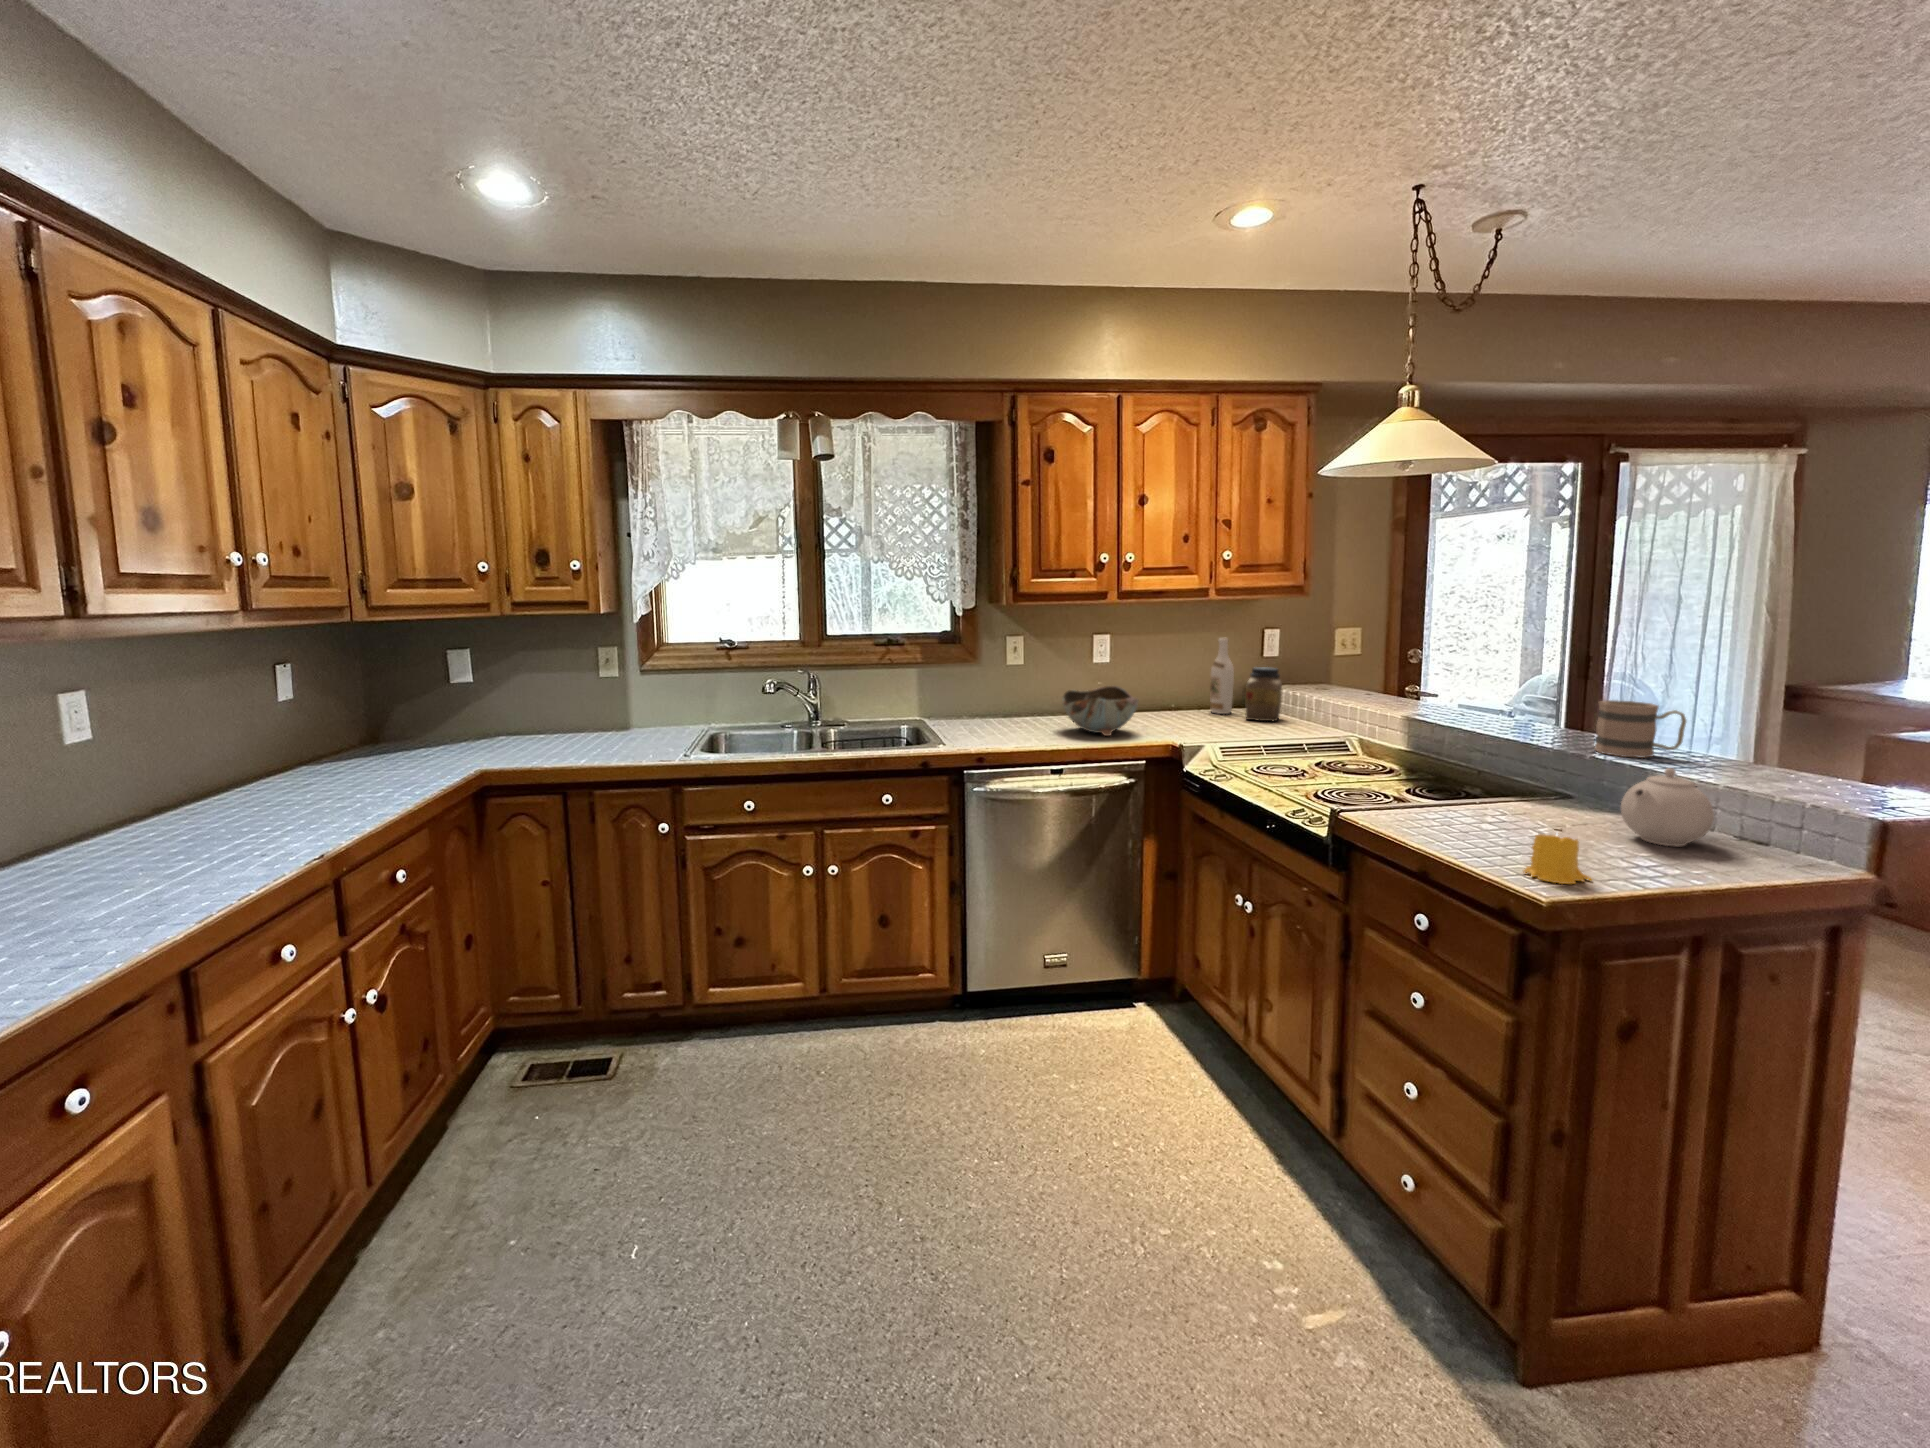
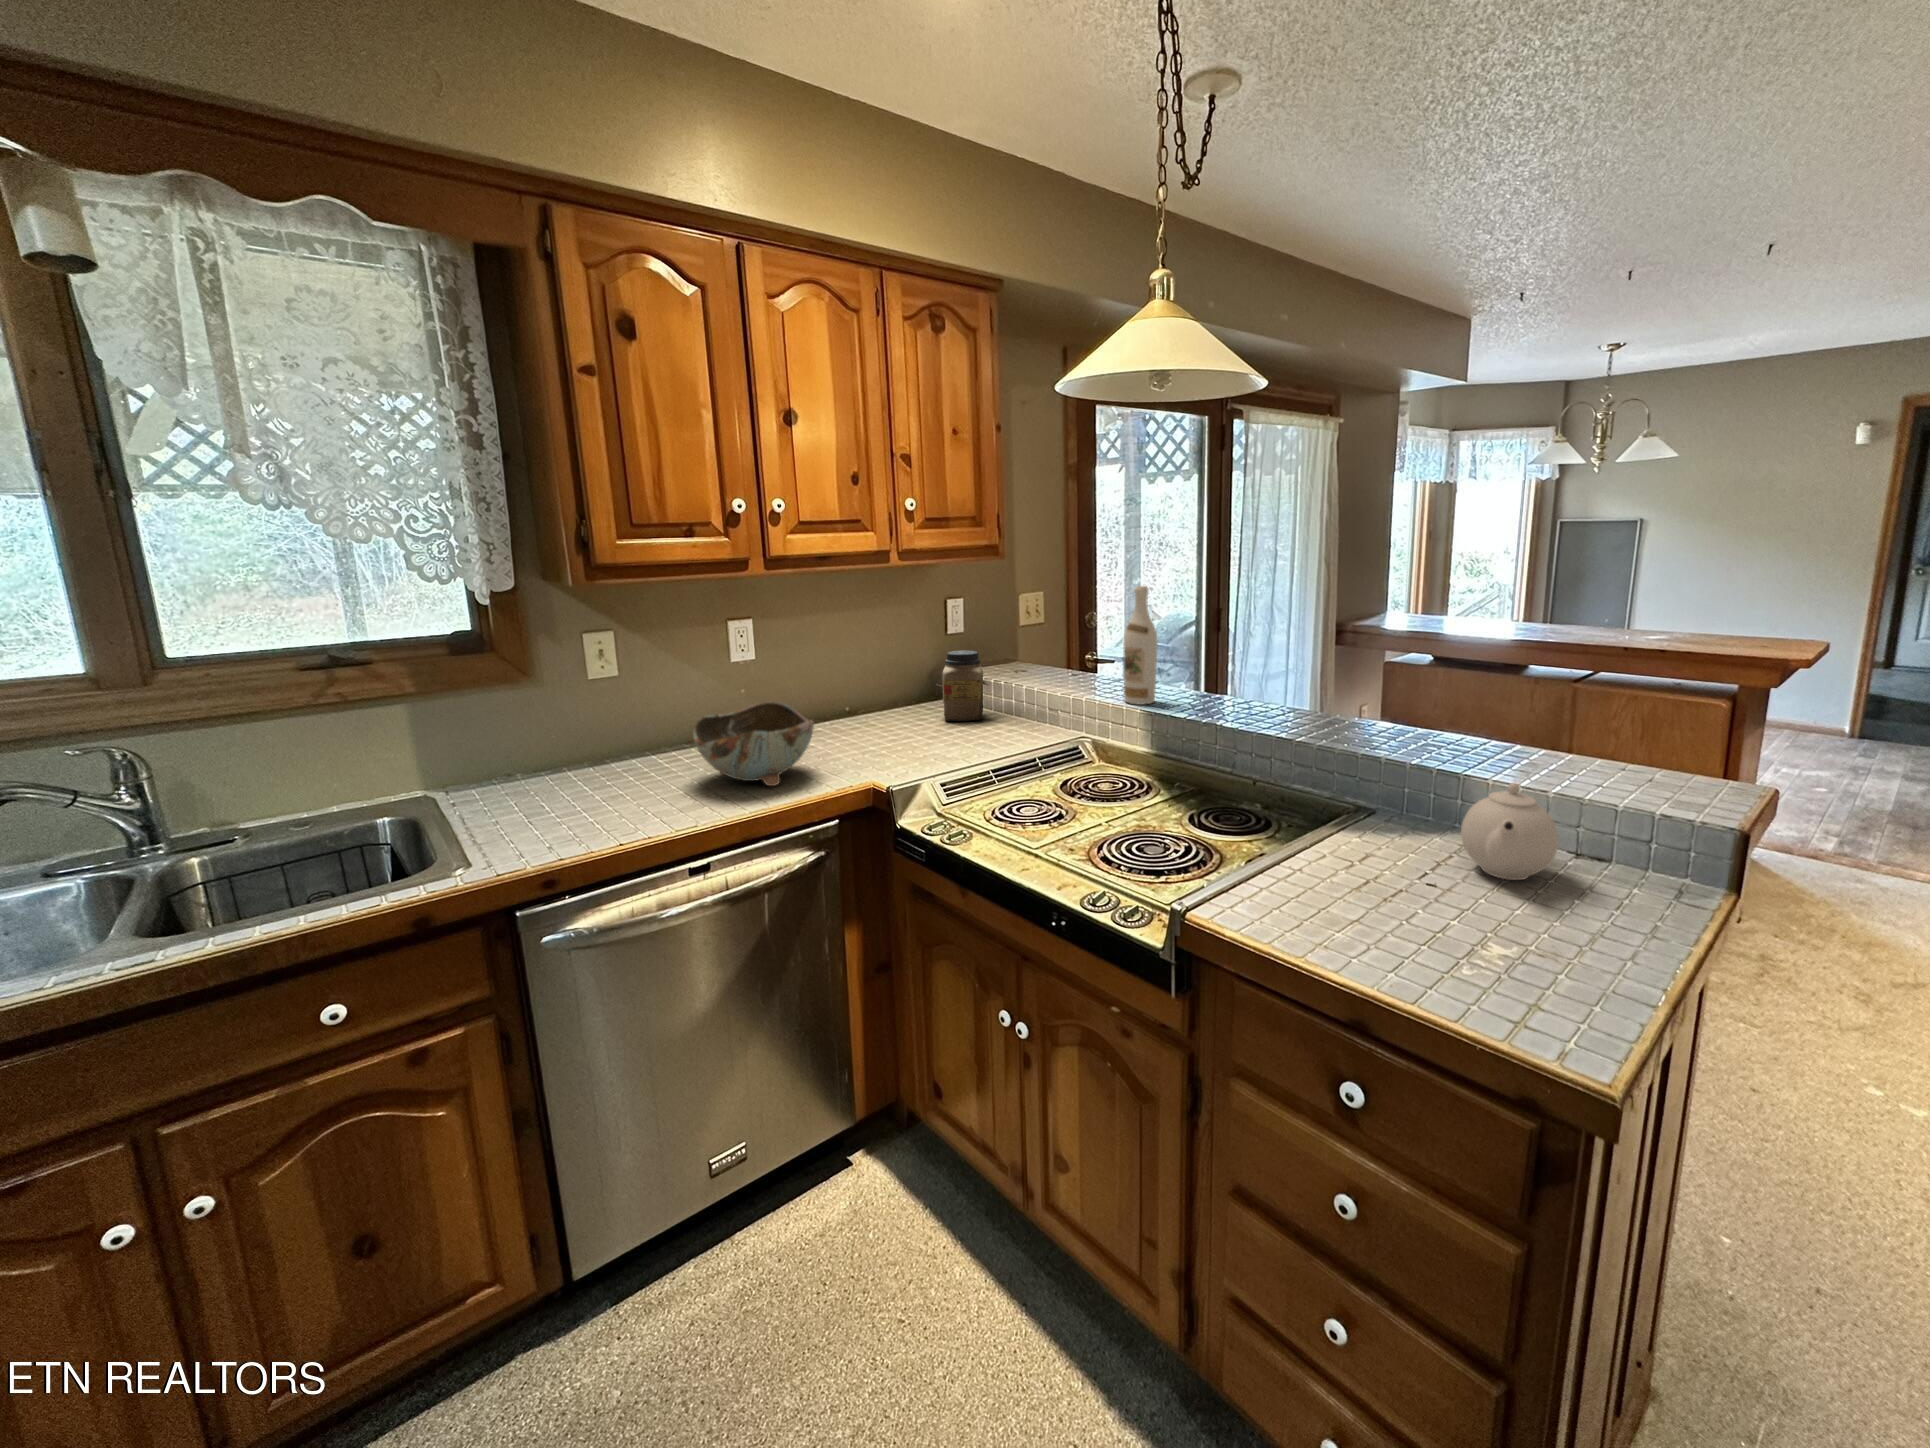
wine bottle: present [1210,638,1234,714] -> present [1123,586,1158,705]
mug: present [1594,700,1686,758] -> none [1362,682,1446,751]
candle: present [1524,834,1591,884] -> none [1468,930,1553,1017]

